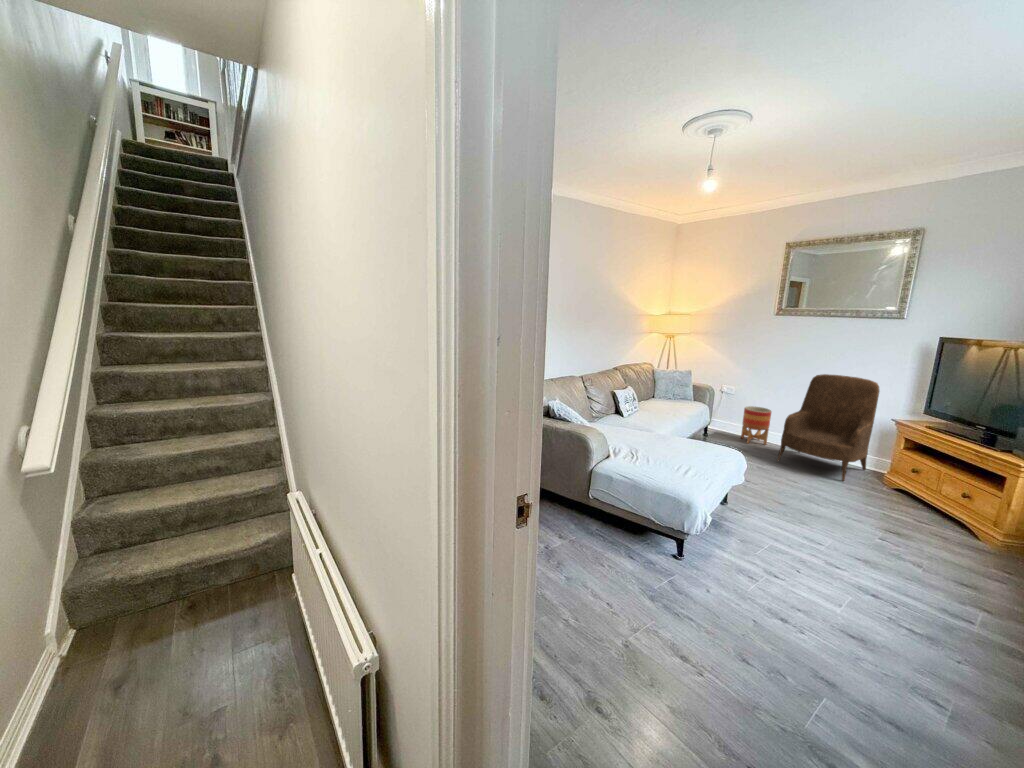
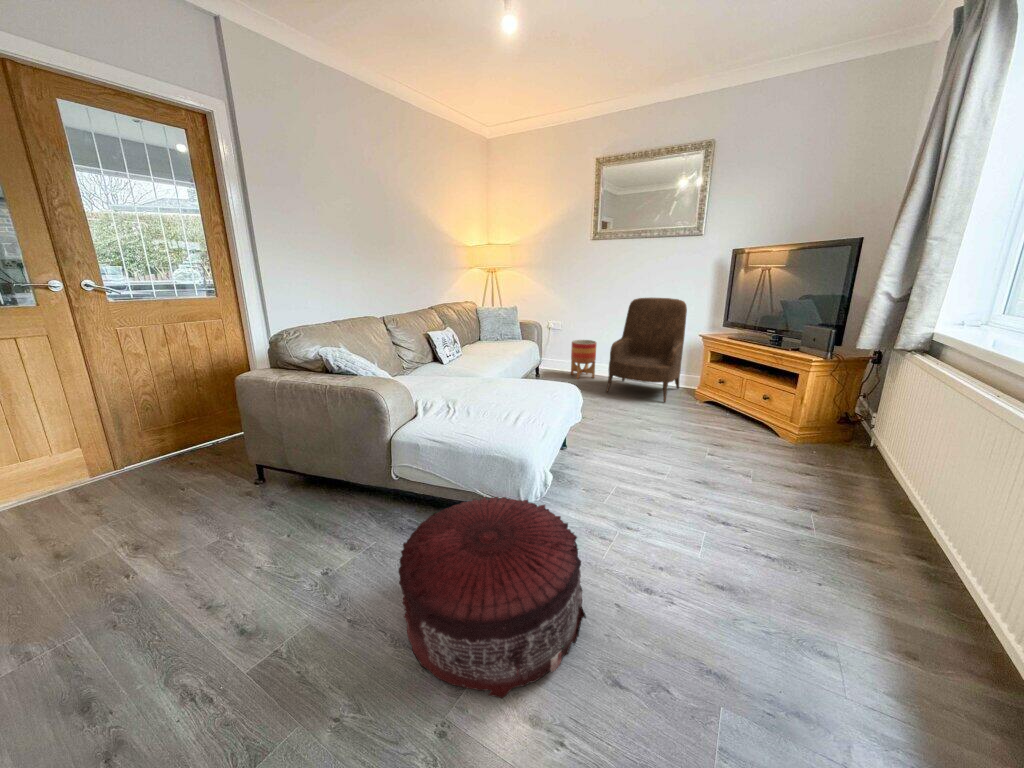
pouf: none [602,521,727,640] -> present [398,497,586,698]

